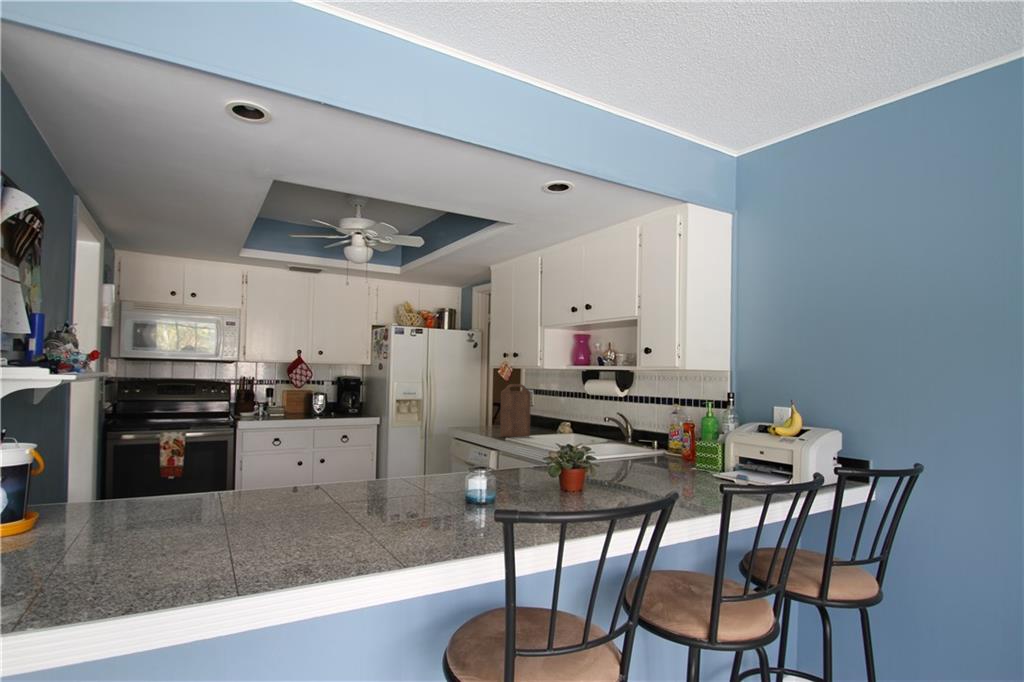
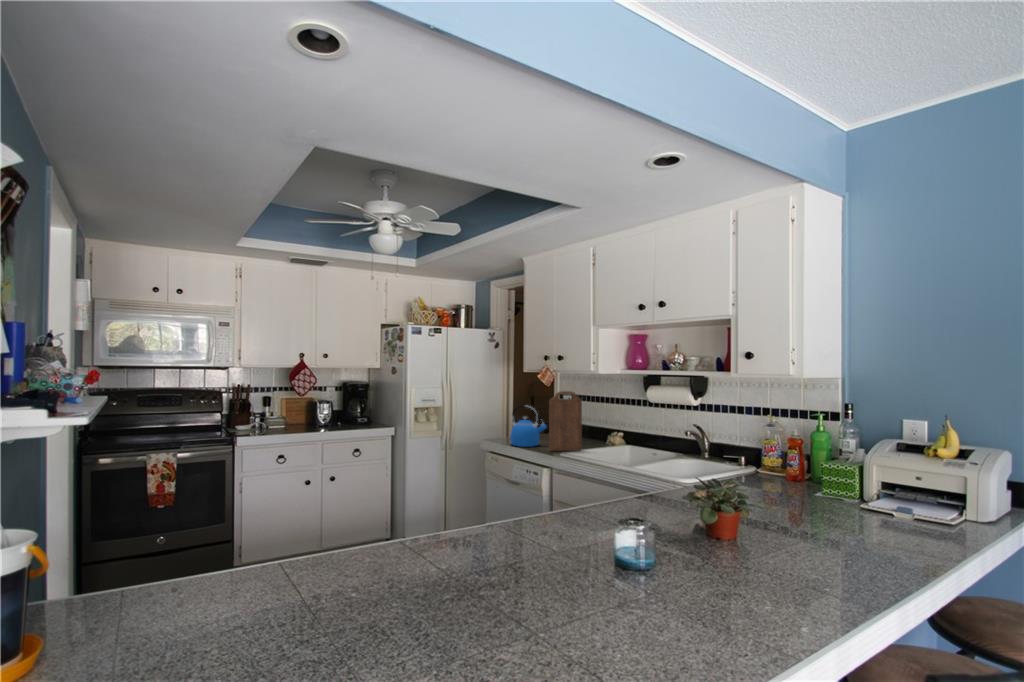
kettle: none [471,396,503,433] -> present [510,405,546,447]

